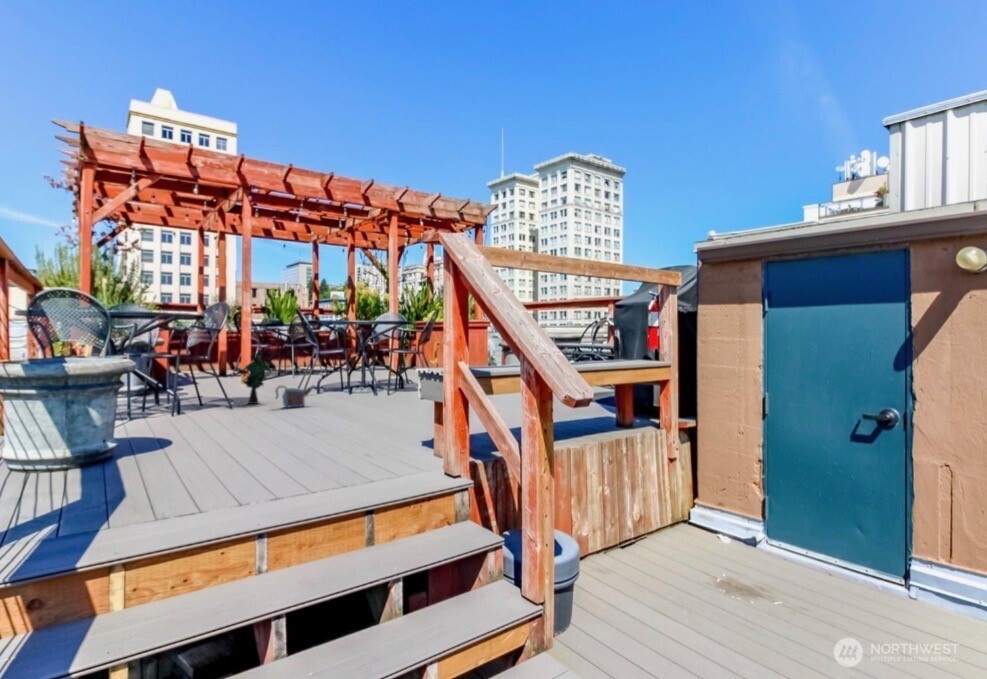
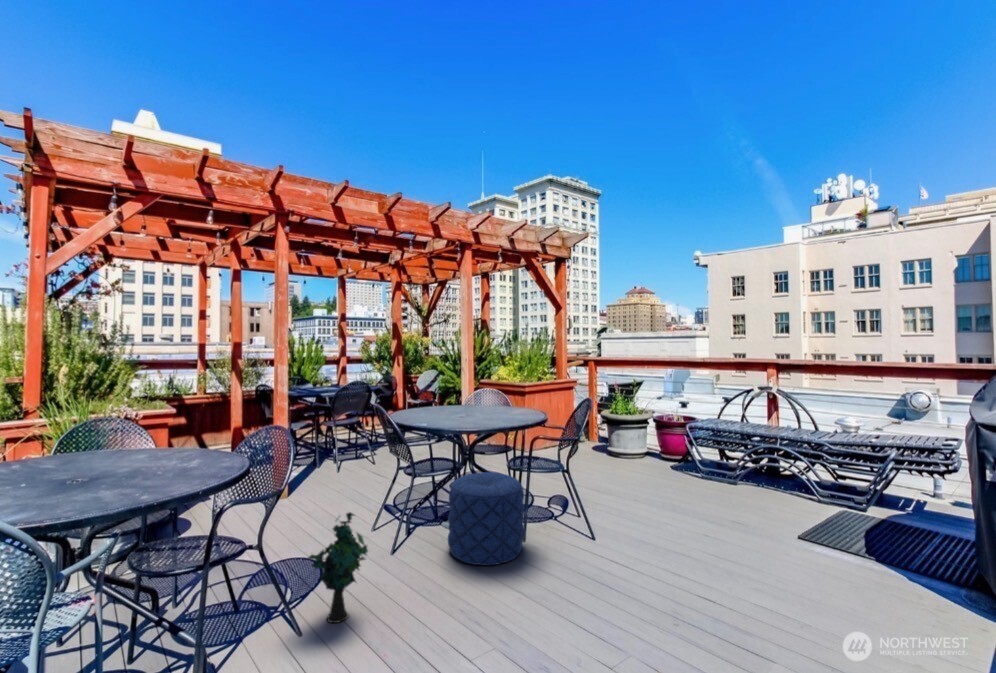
pouf: none [332,351,381,397] -> present [448,472,524,565]
watering can: present [276,385,315,407] -> none [393,582,458,645]

